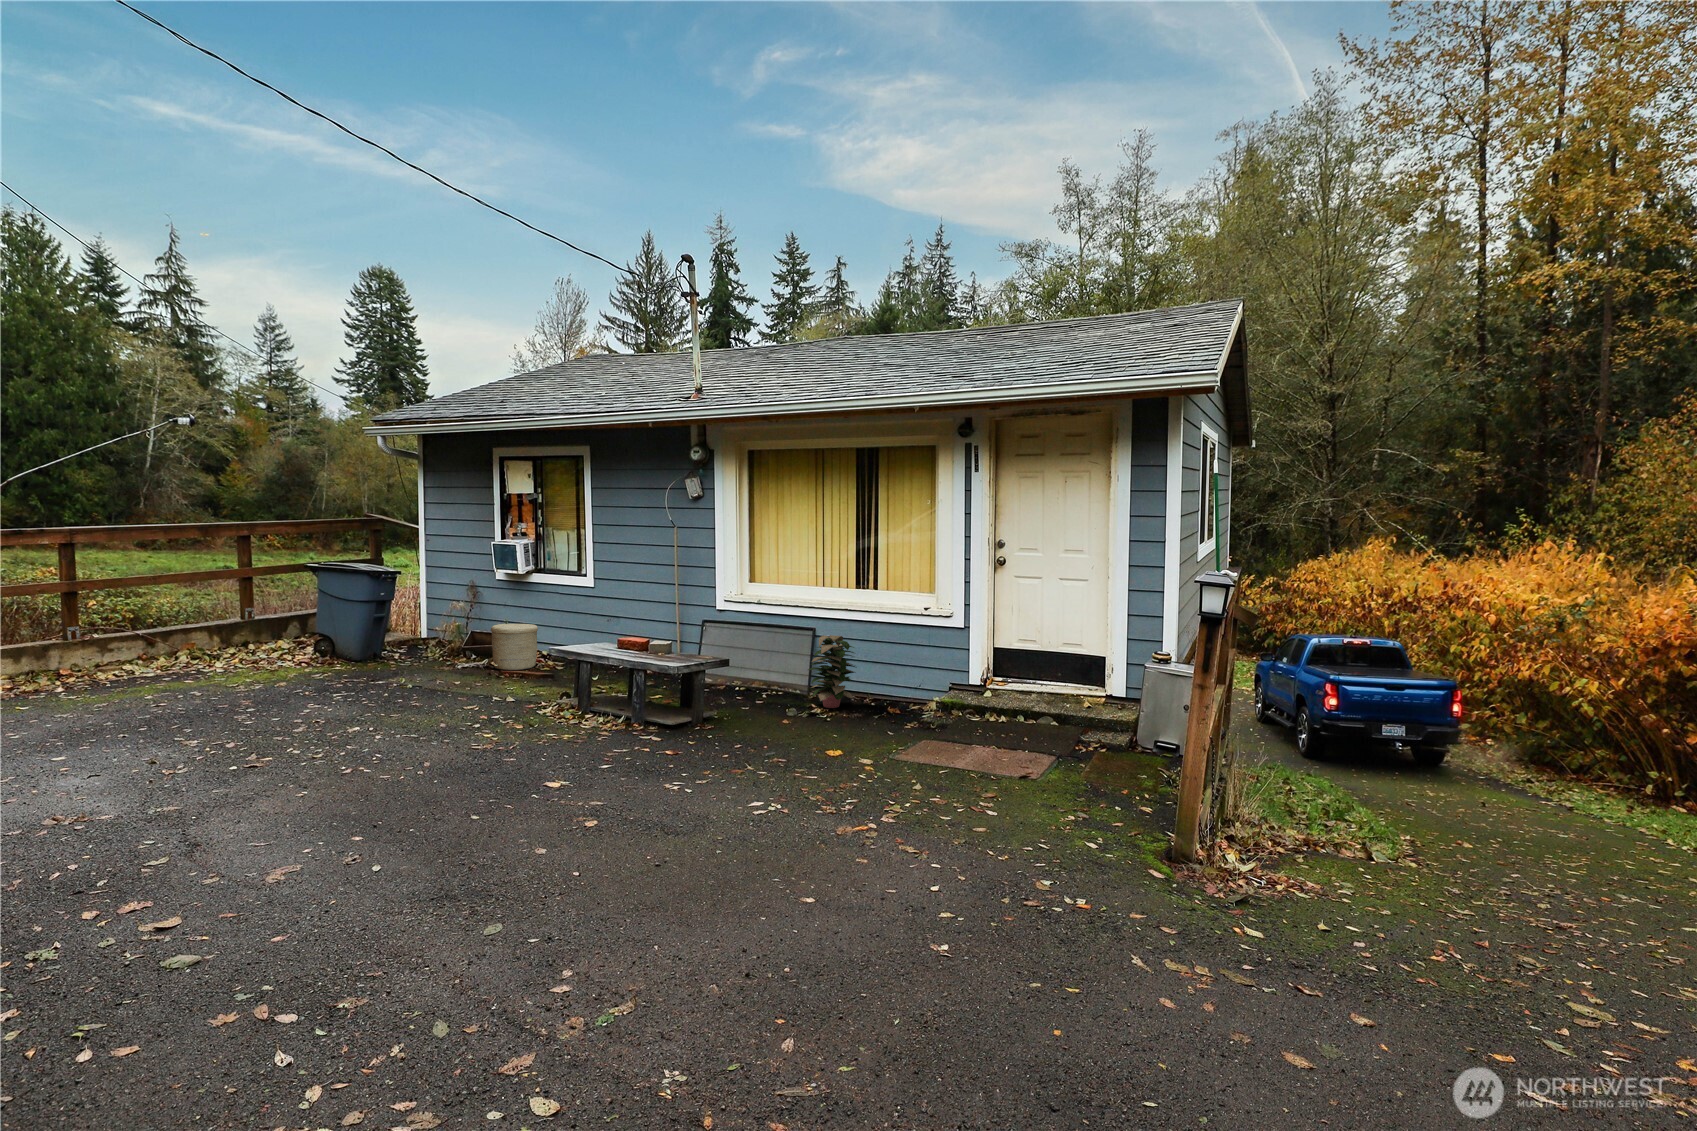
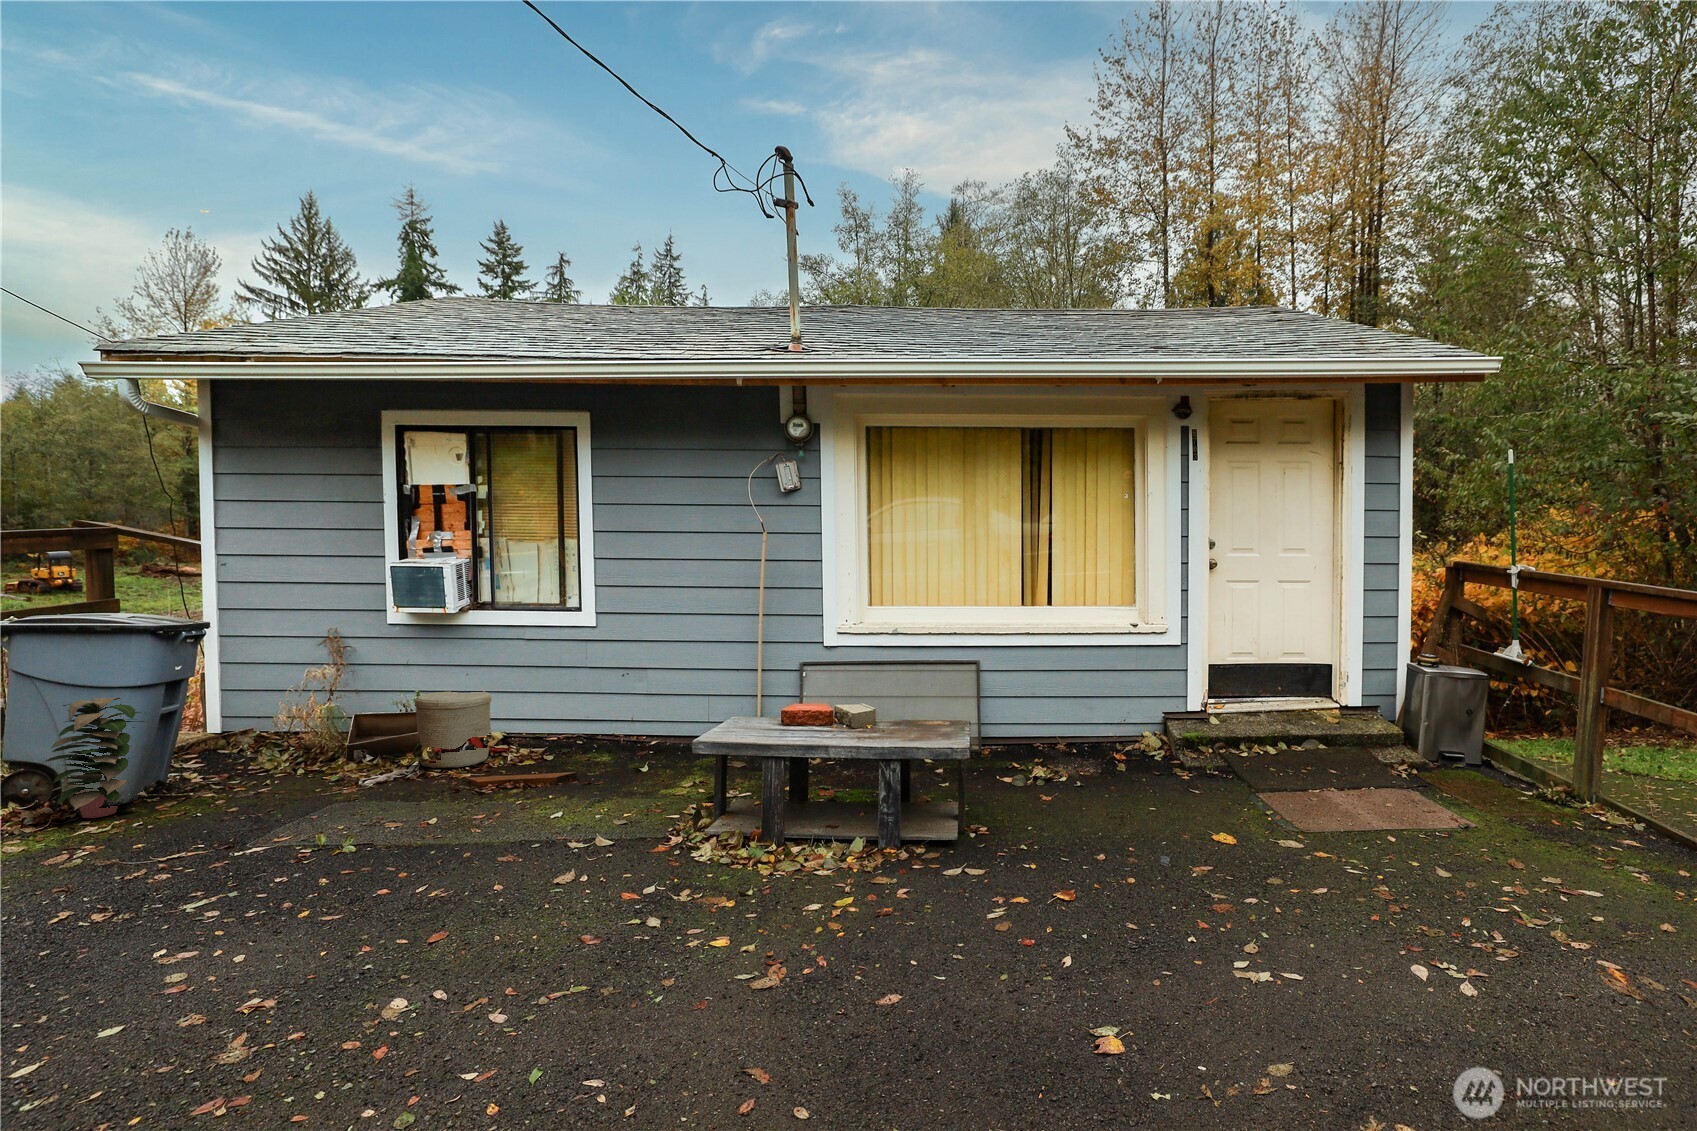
decorative plant: present [808,635,855,708] -> present [45,698,148,818]

